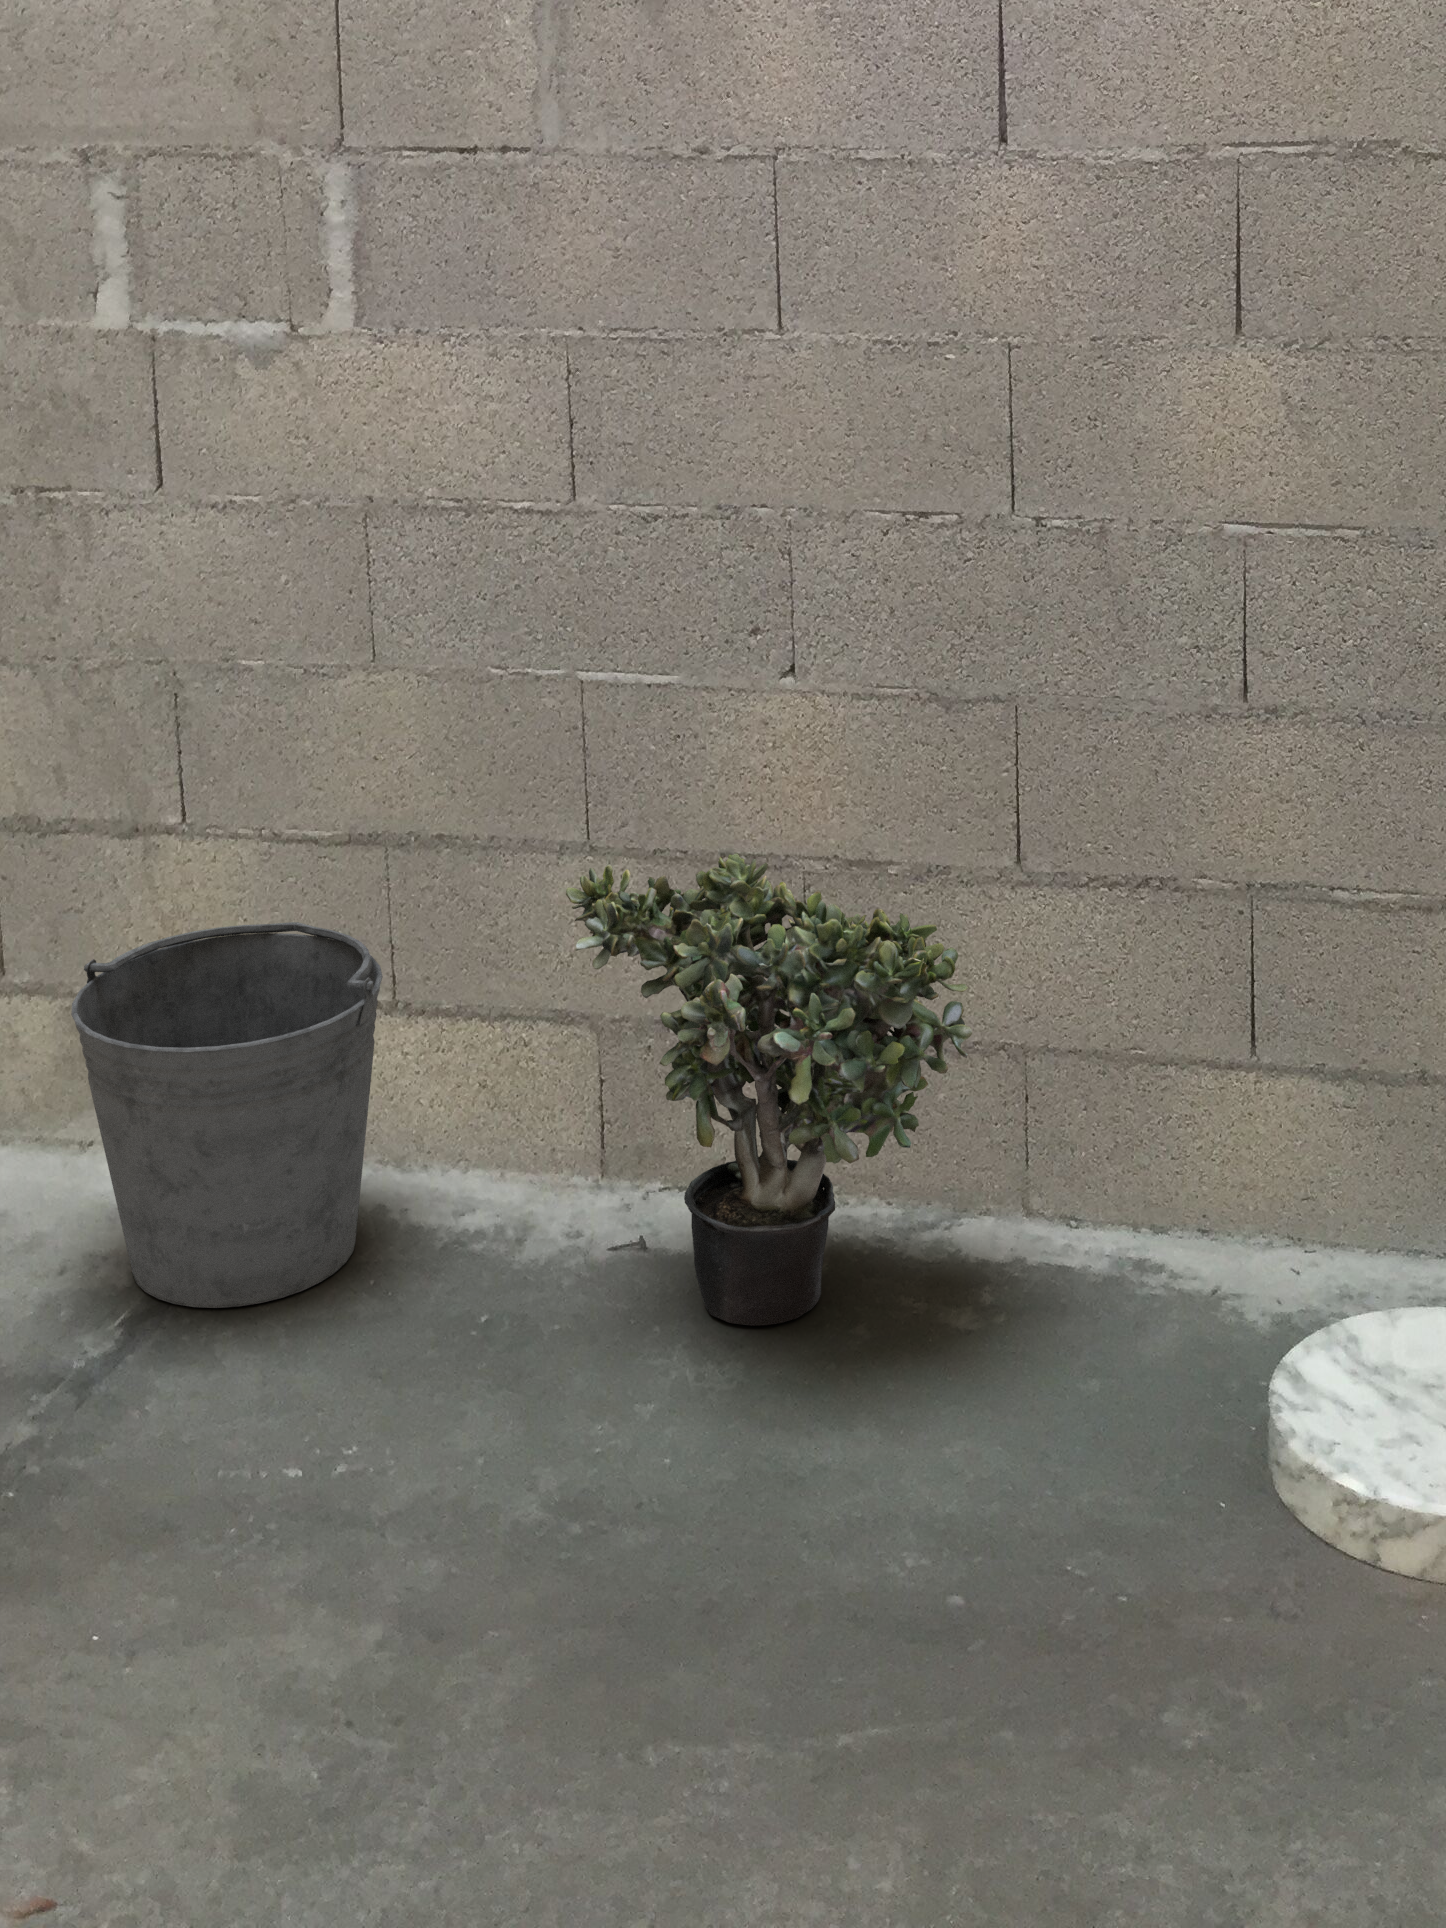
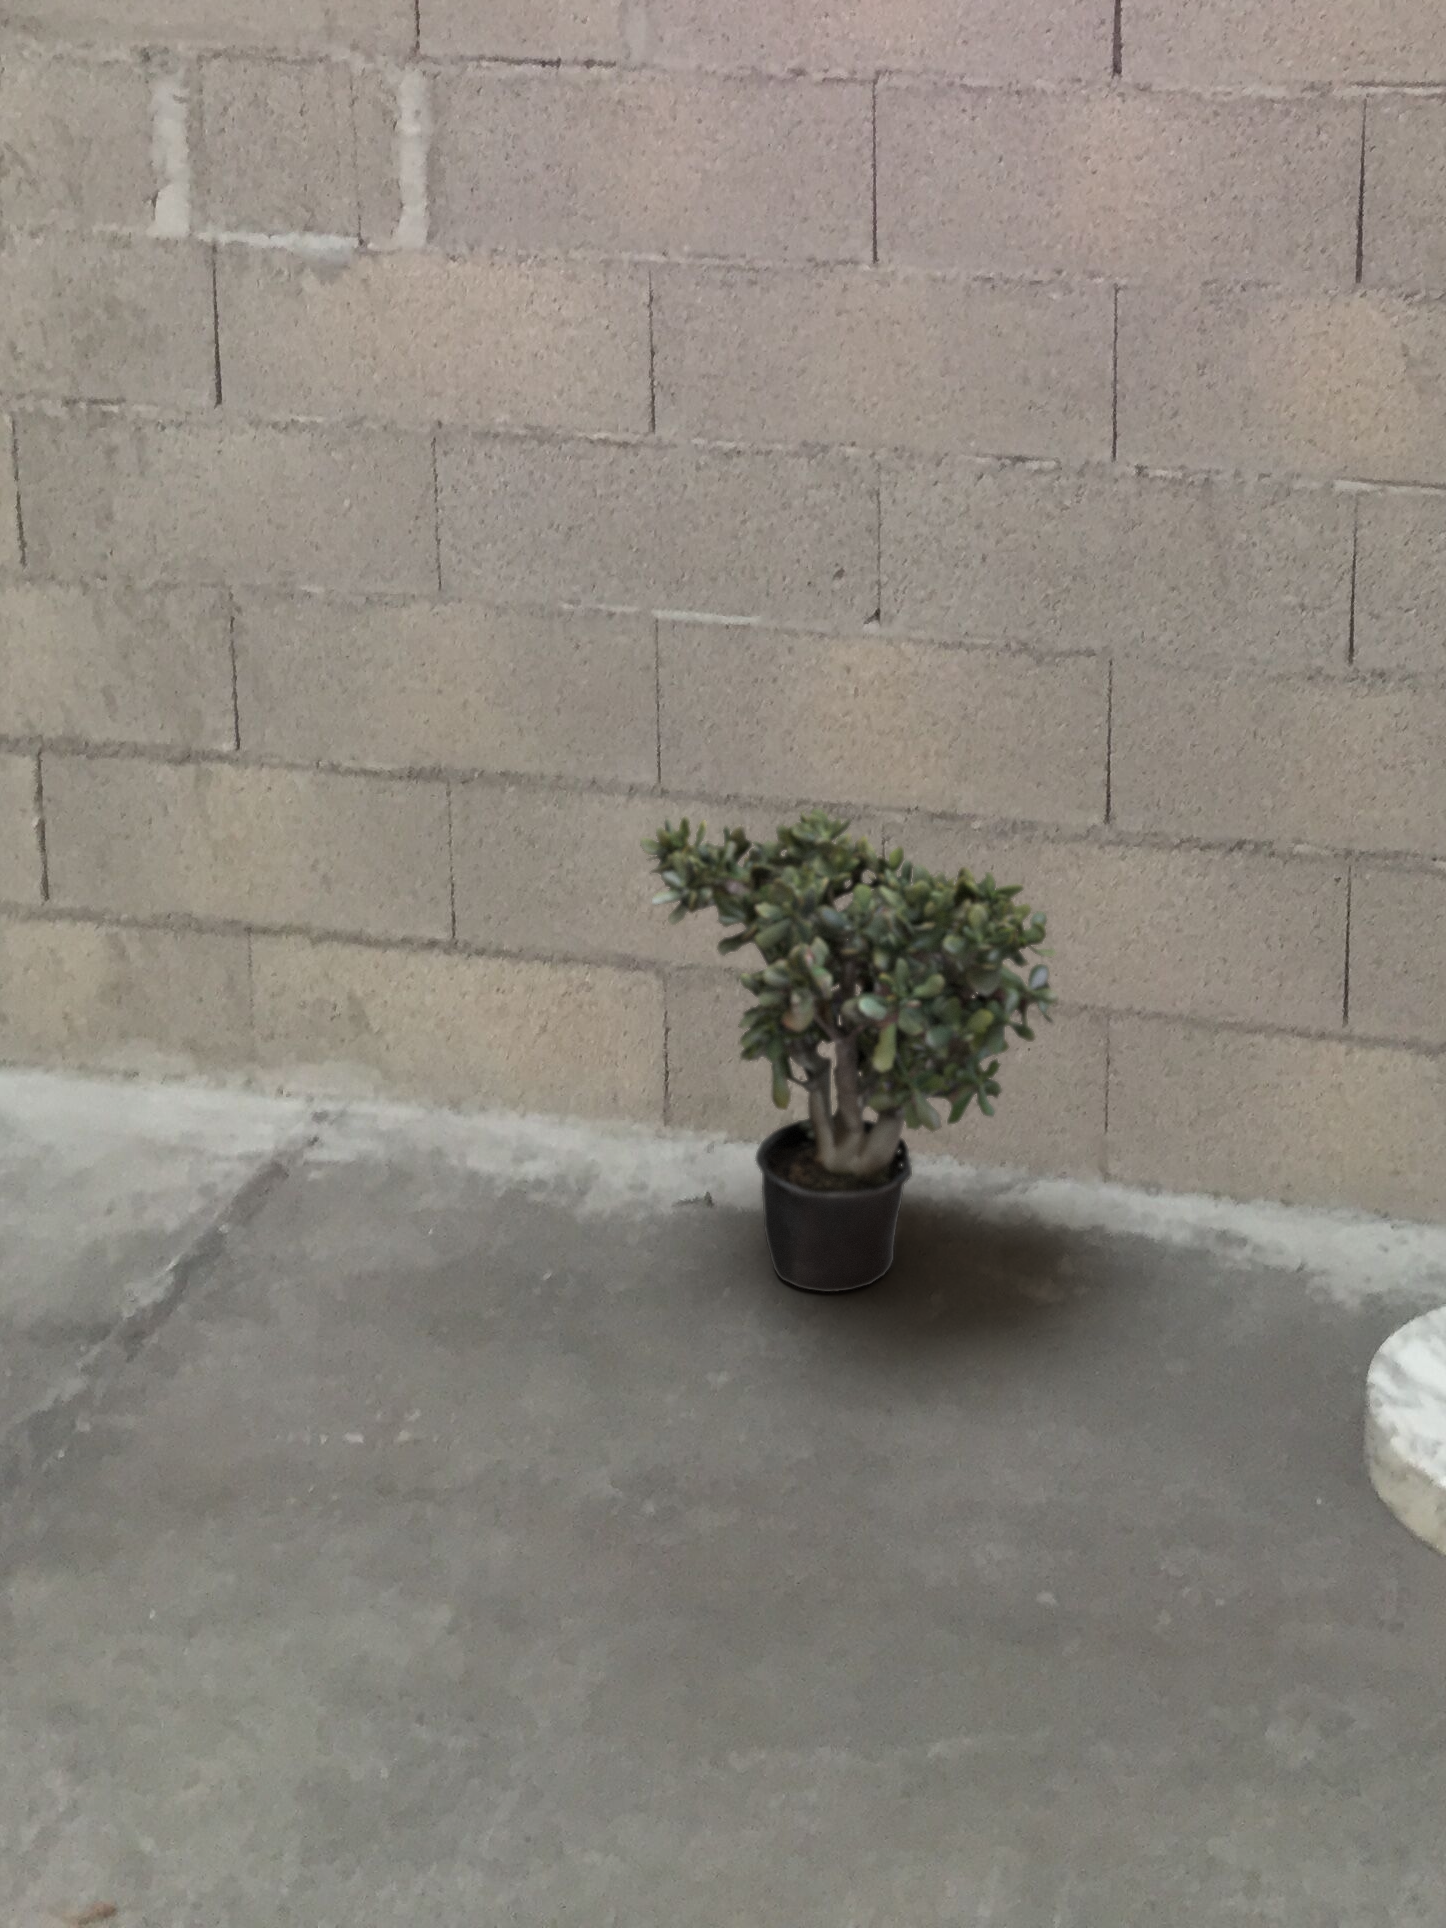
bucket: present [71,922,383,1308] -> none [122,858,445,1258]

